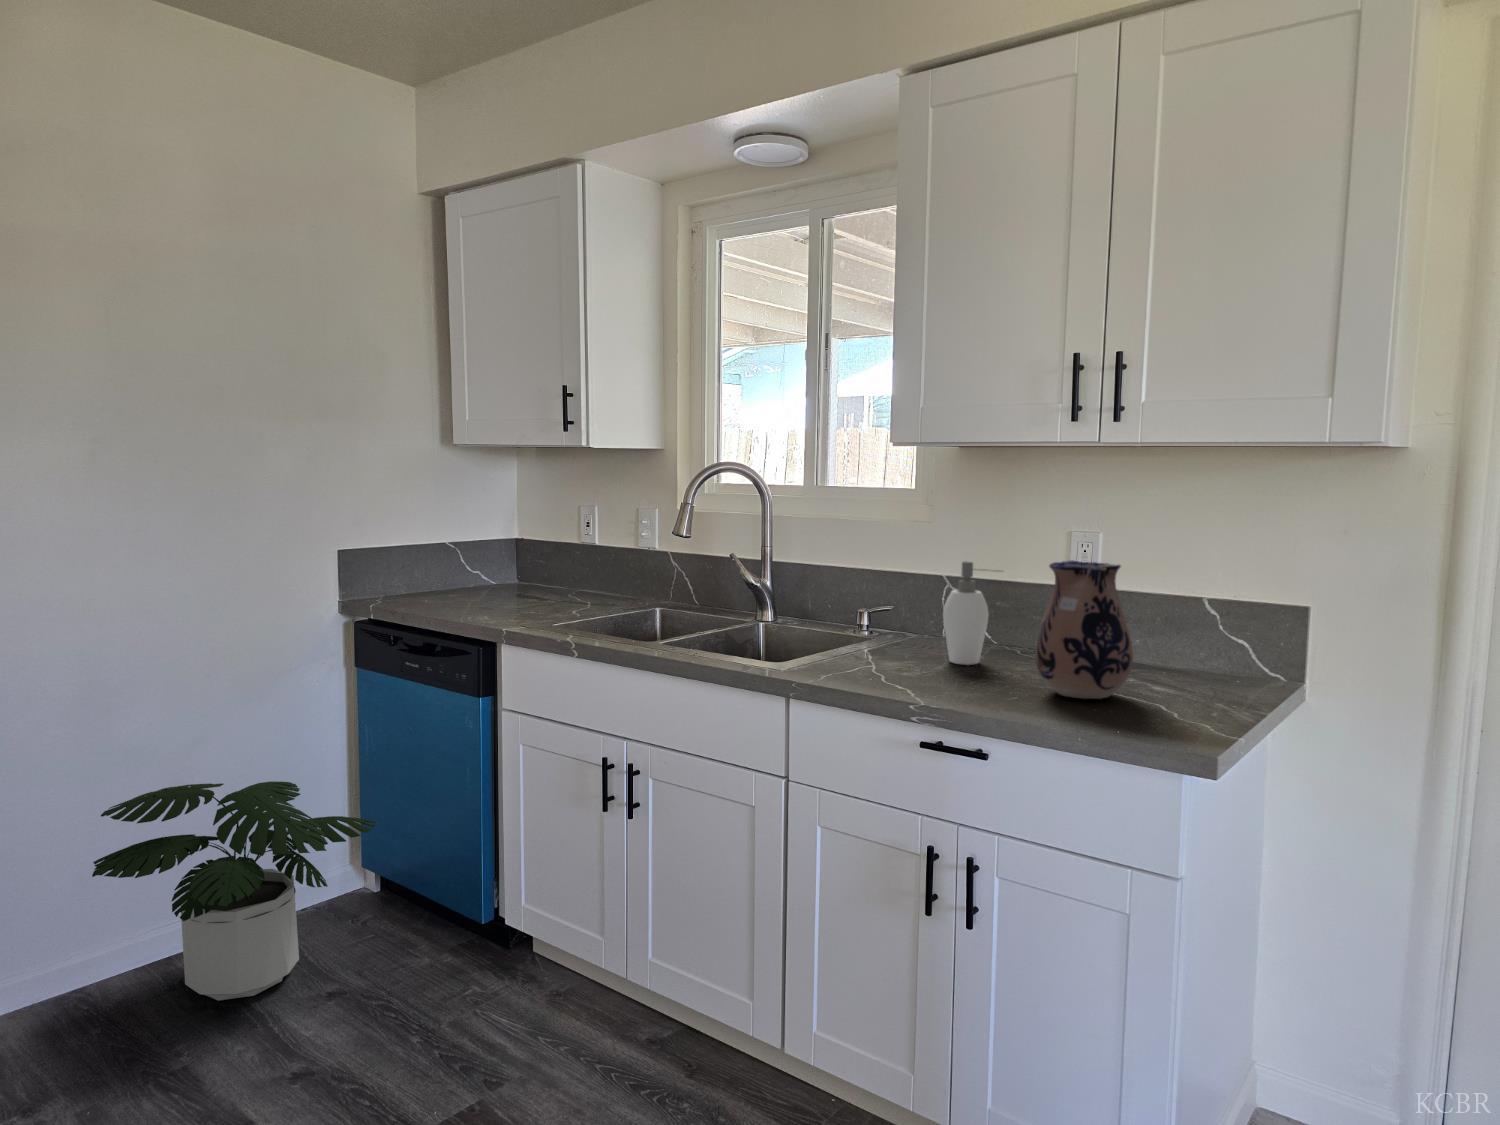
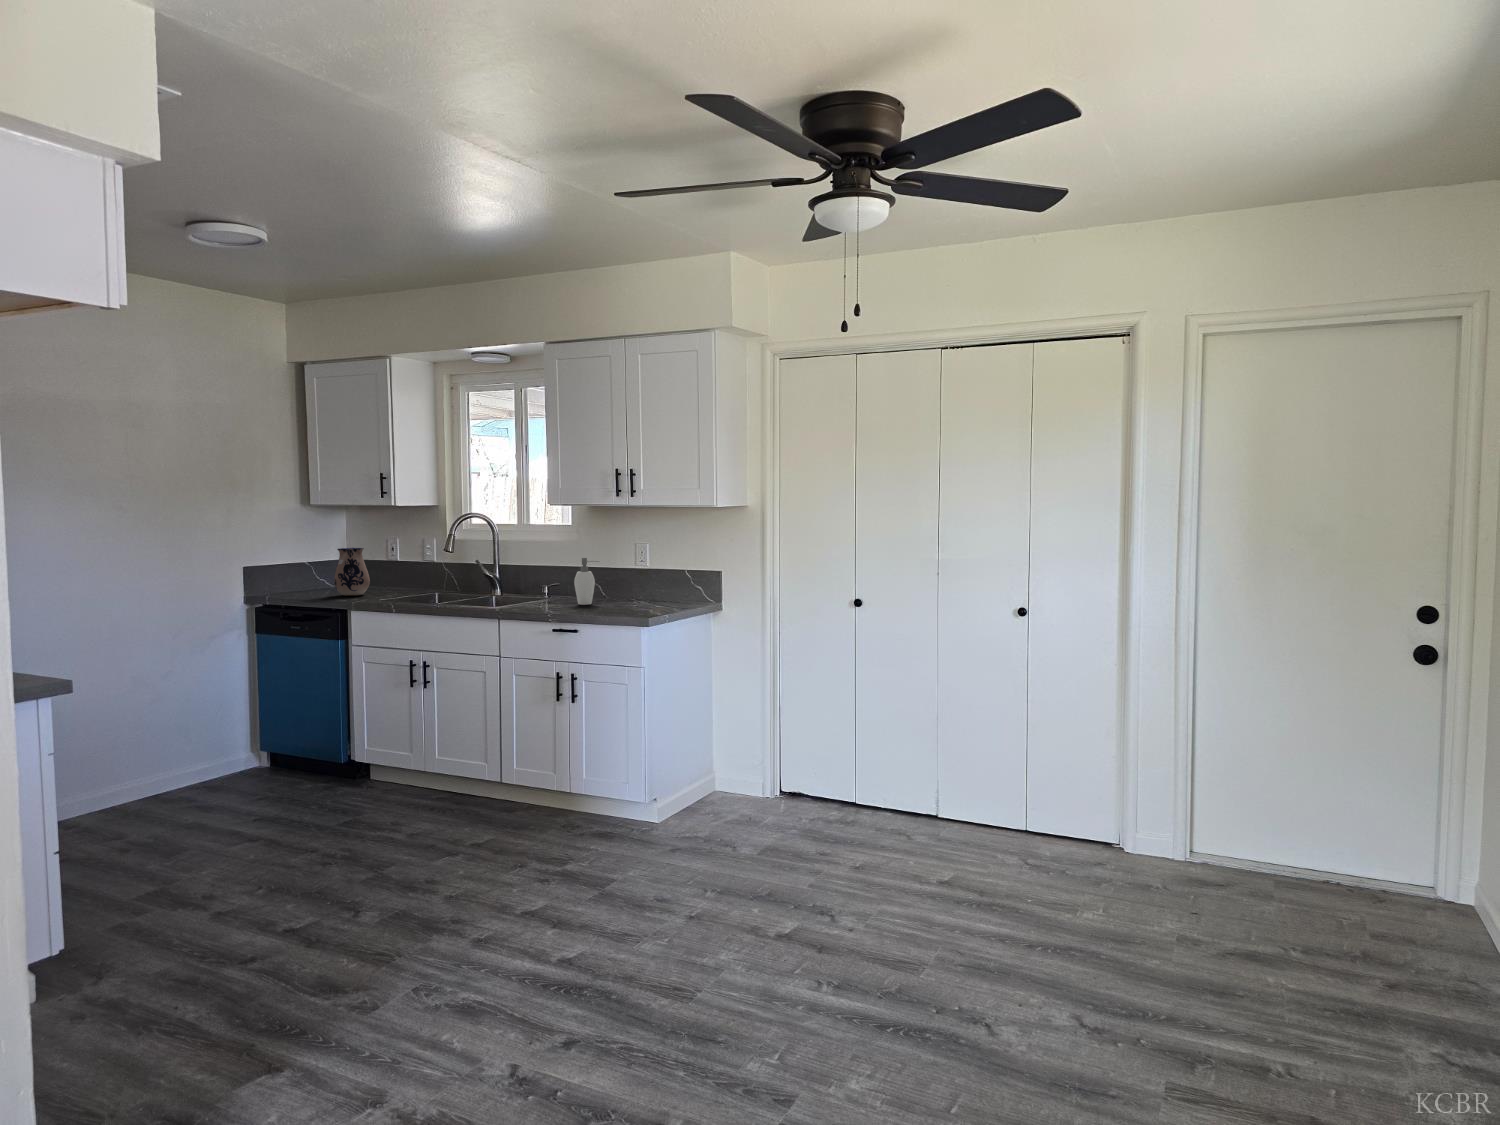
ceramic pitcher: present [1035,560,1133,699] -> present [334,548,370,596]
potted plant: present [92,781,376,1000] -> none [126,692,278,804]

